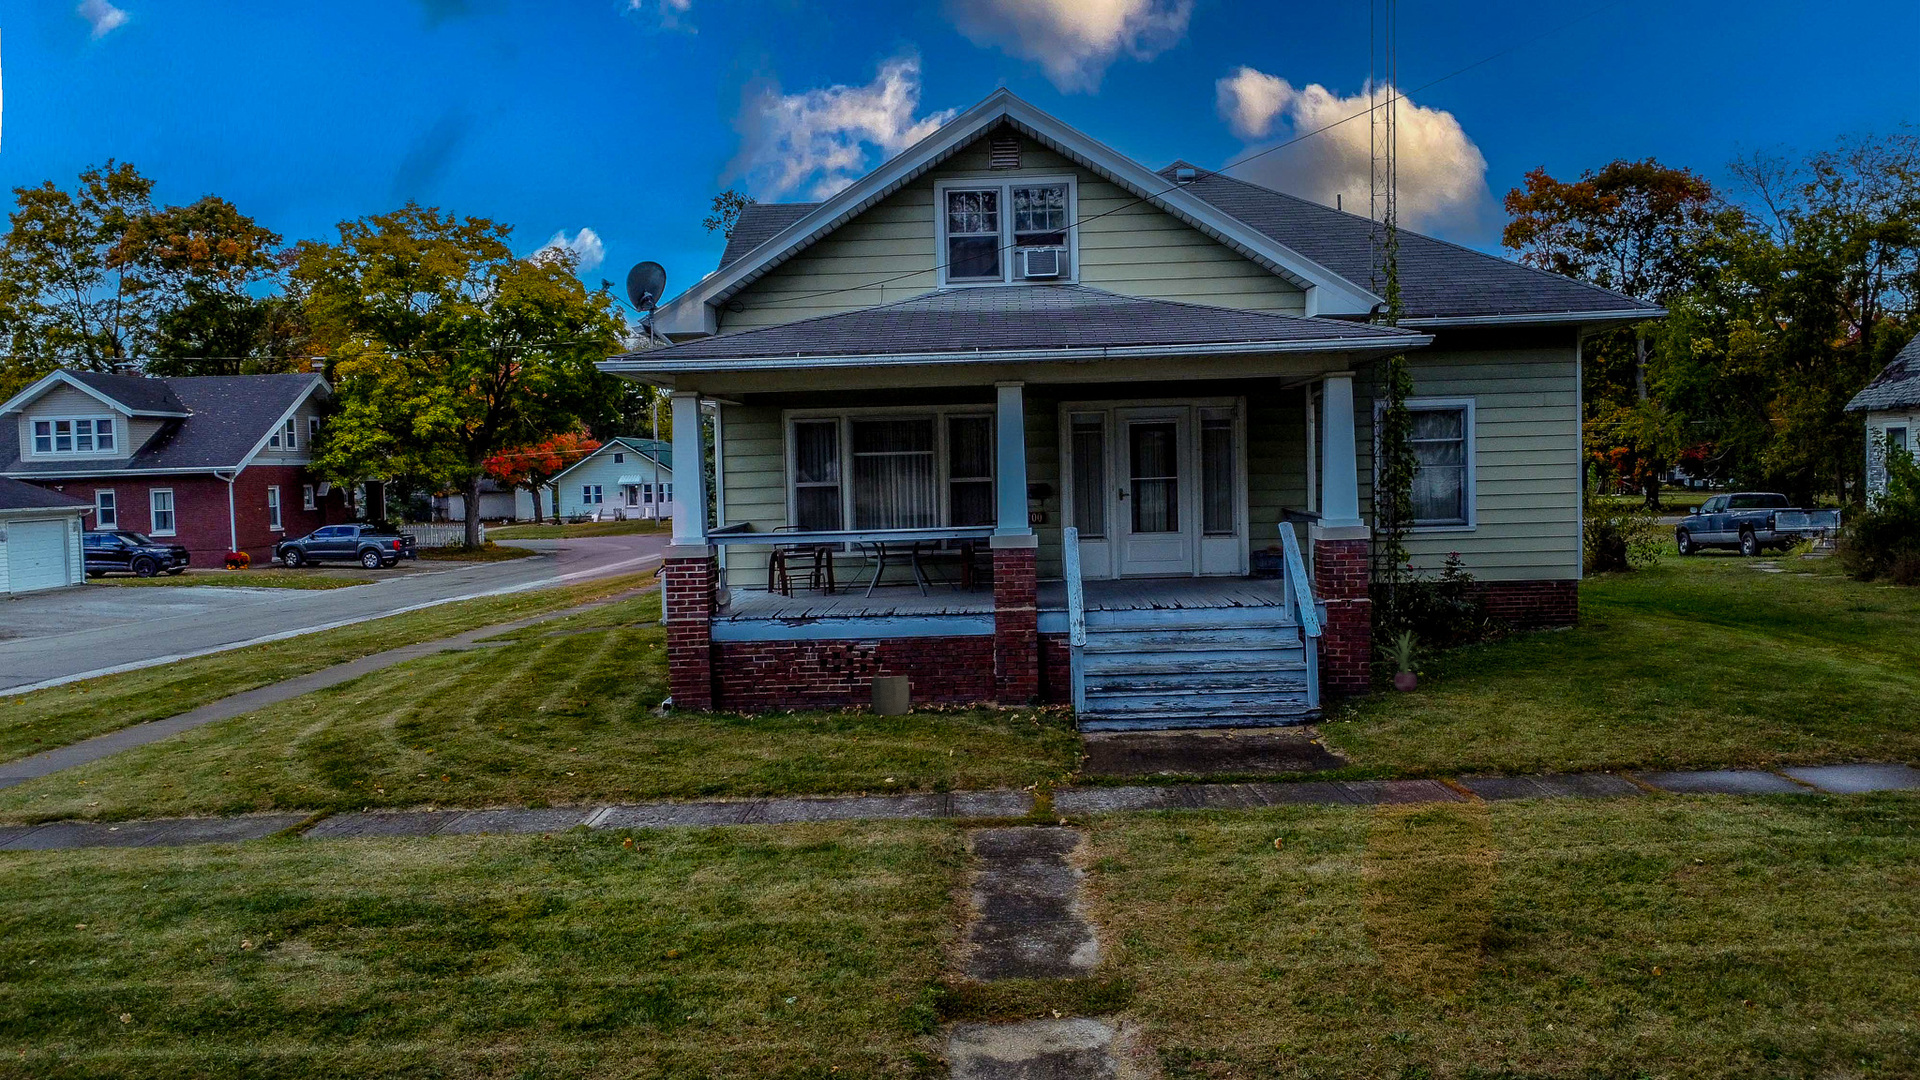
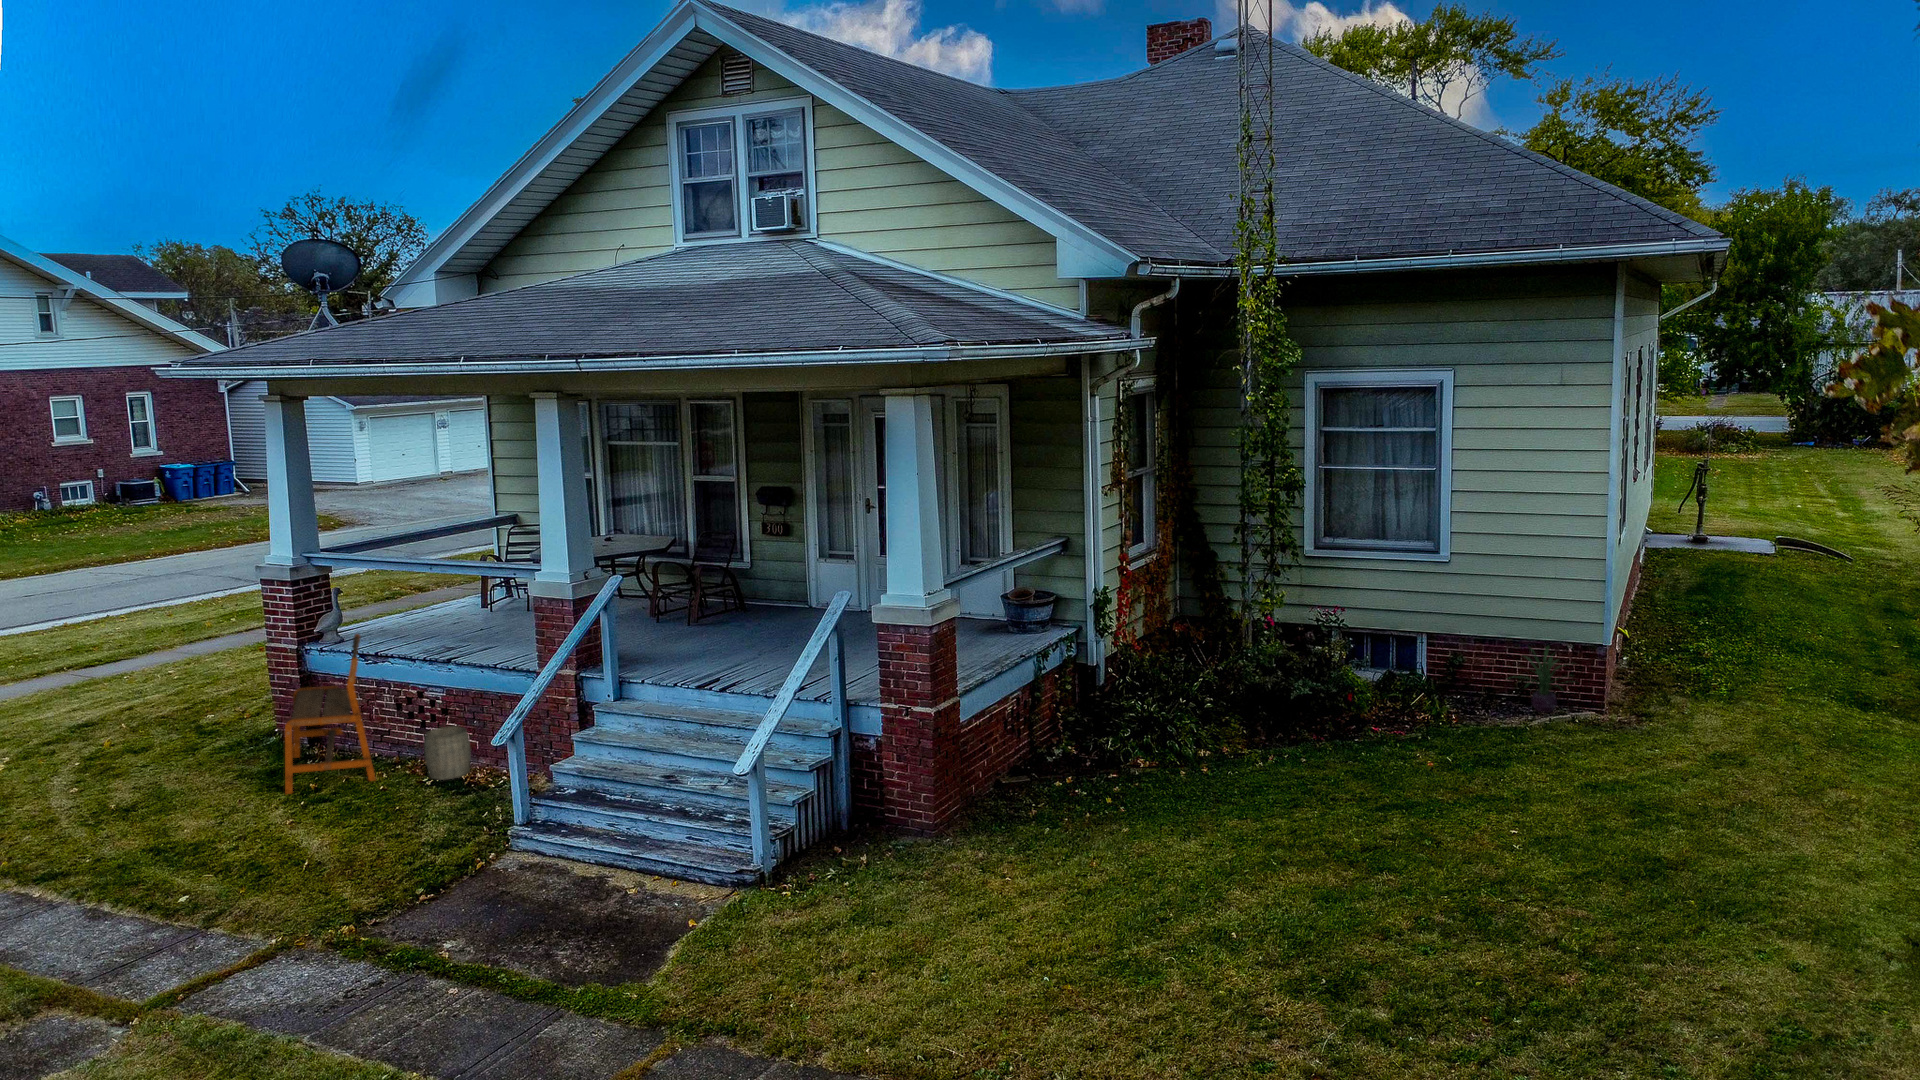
bench: none [713,604,838,734] -> present [285,634,376,794]
decorative plant: present [1383,631,1417,691] -> present [1512,646,1560,713]

